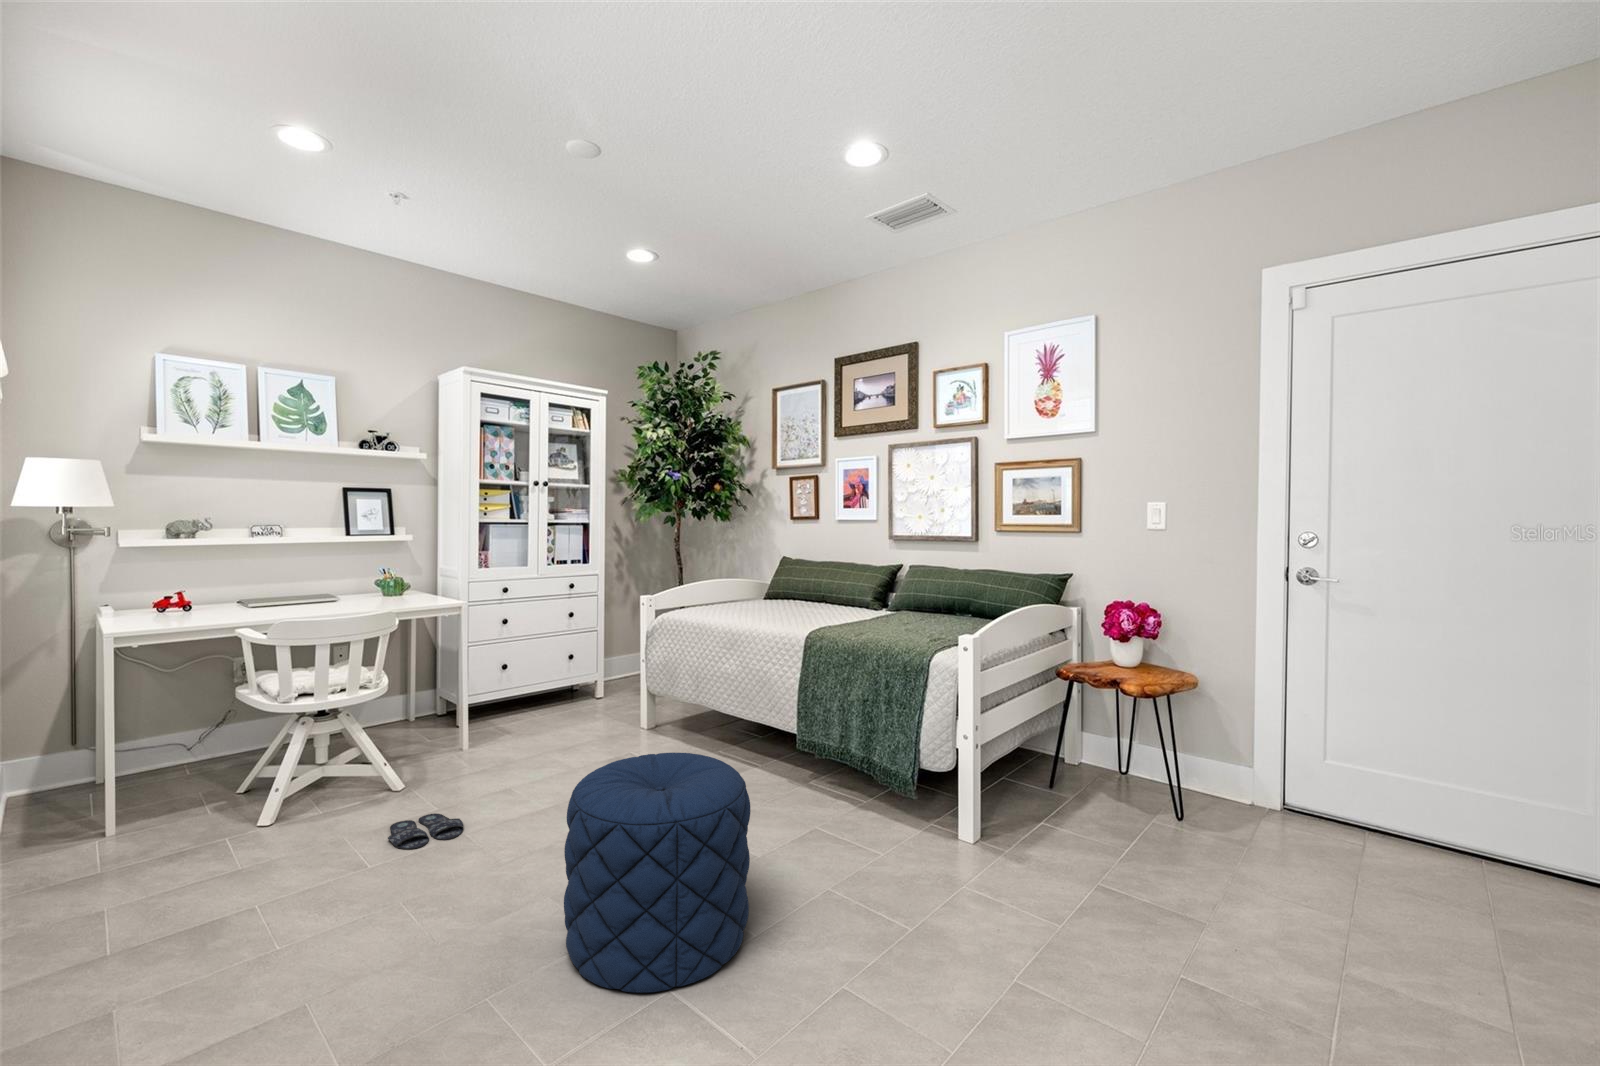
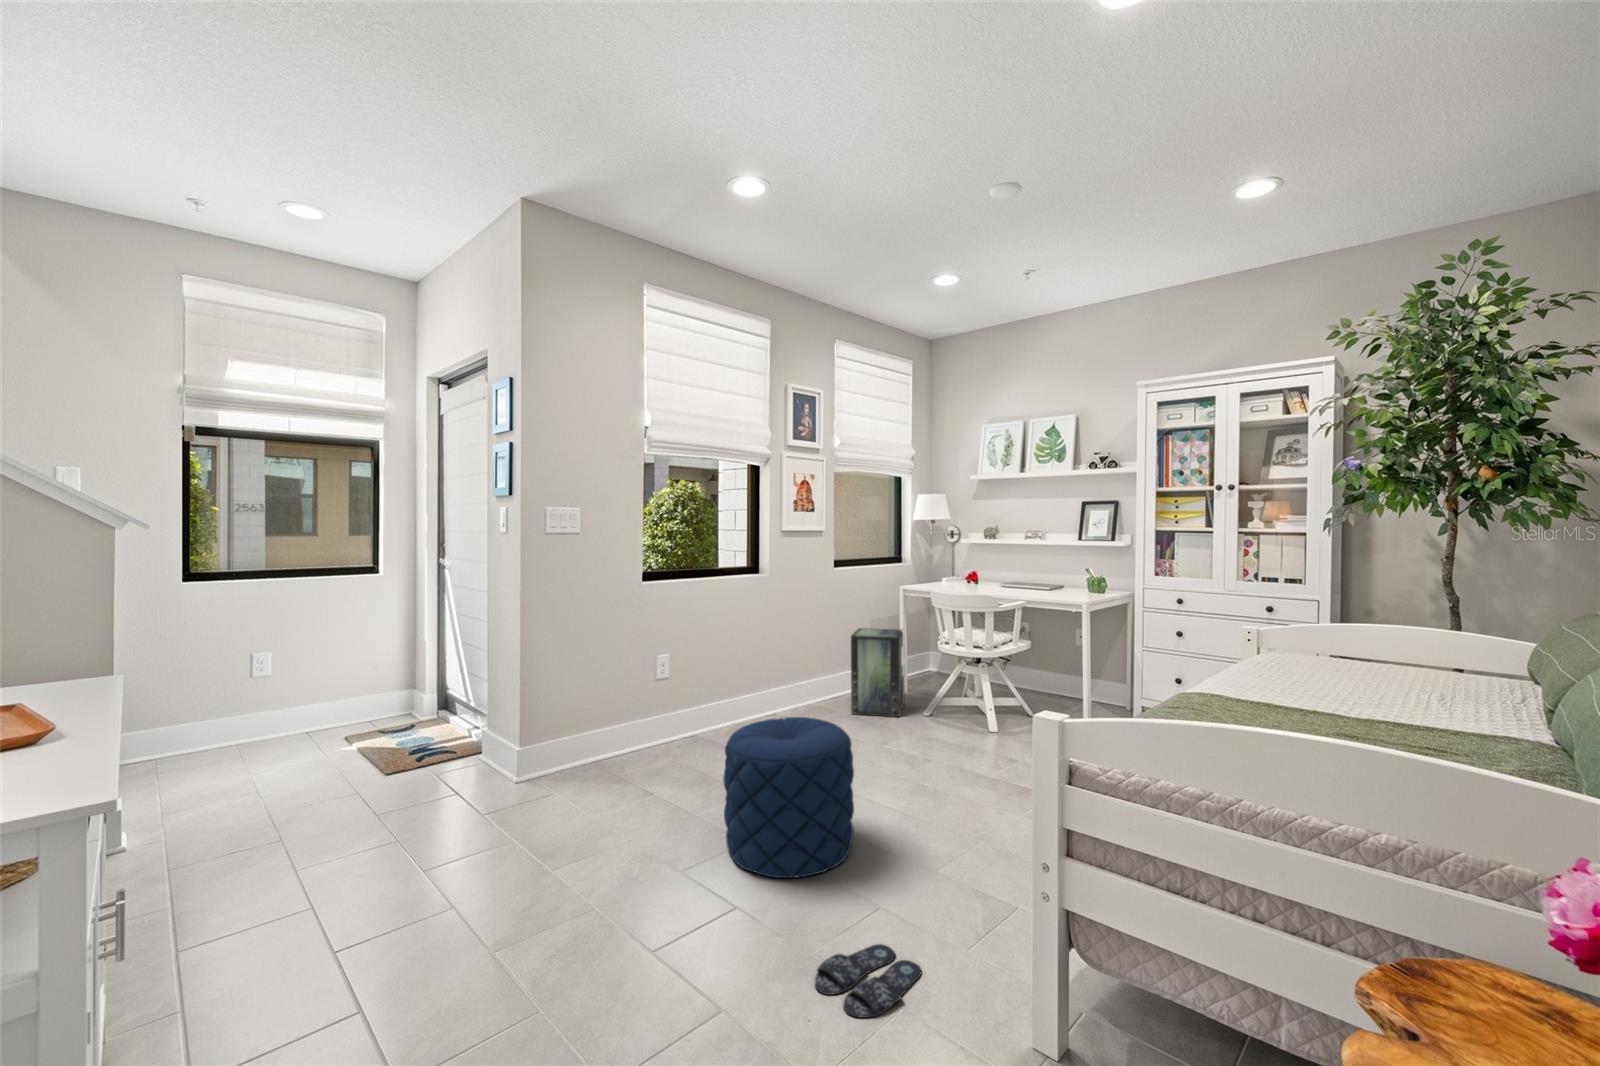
storage box: none [65,695,232,878] -> present [851,628,904,717]
slippers: present [388,813,463,849] -> present [815,944,921,1018]

